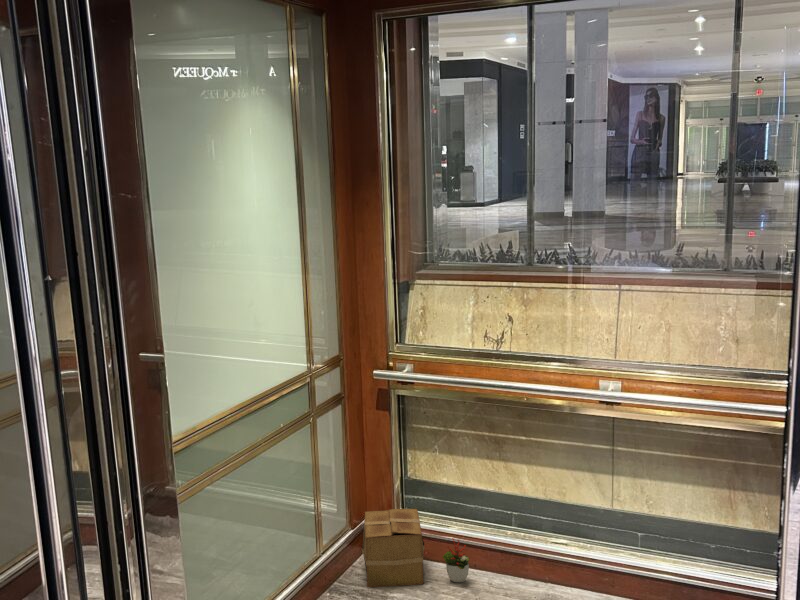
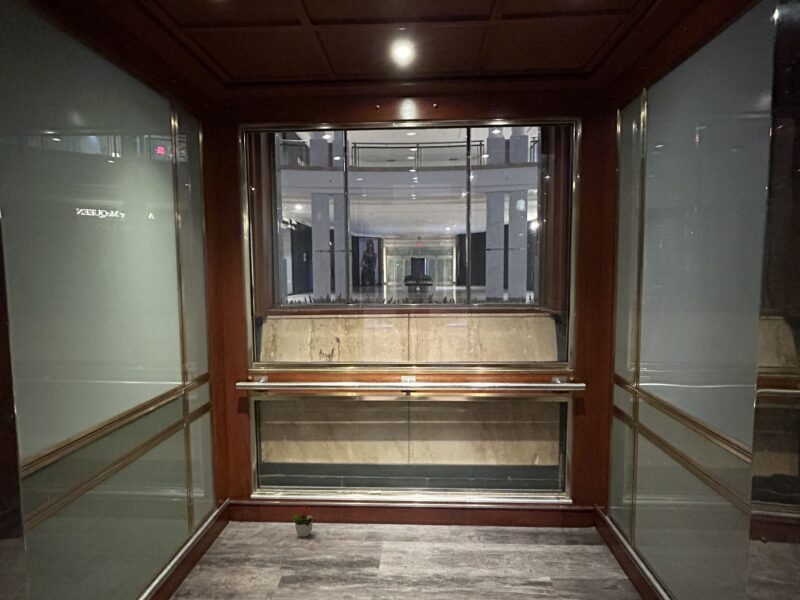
cardboard box: present [362,509,424,587] -> none [228,484,278,555]

